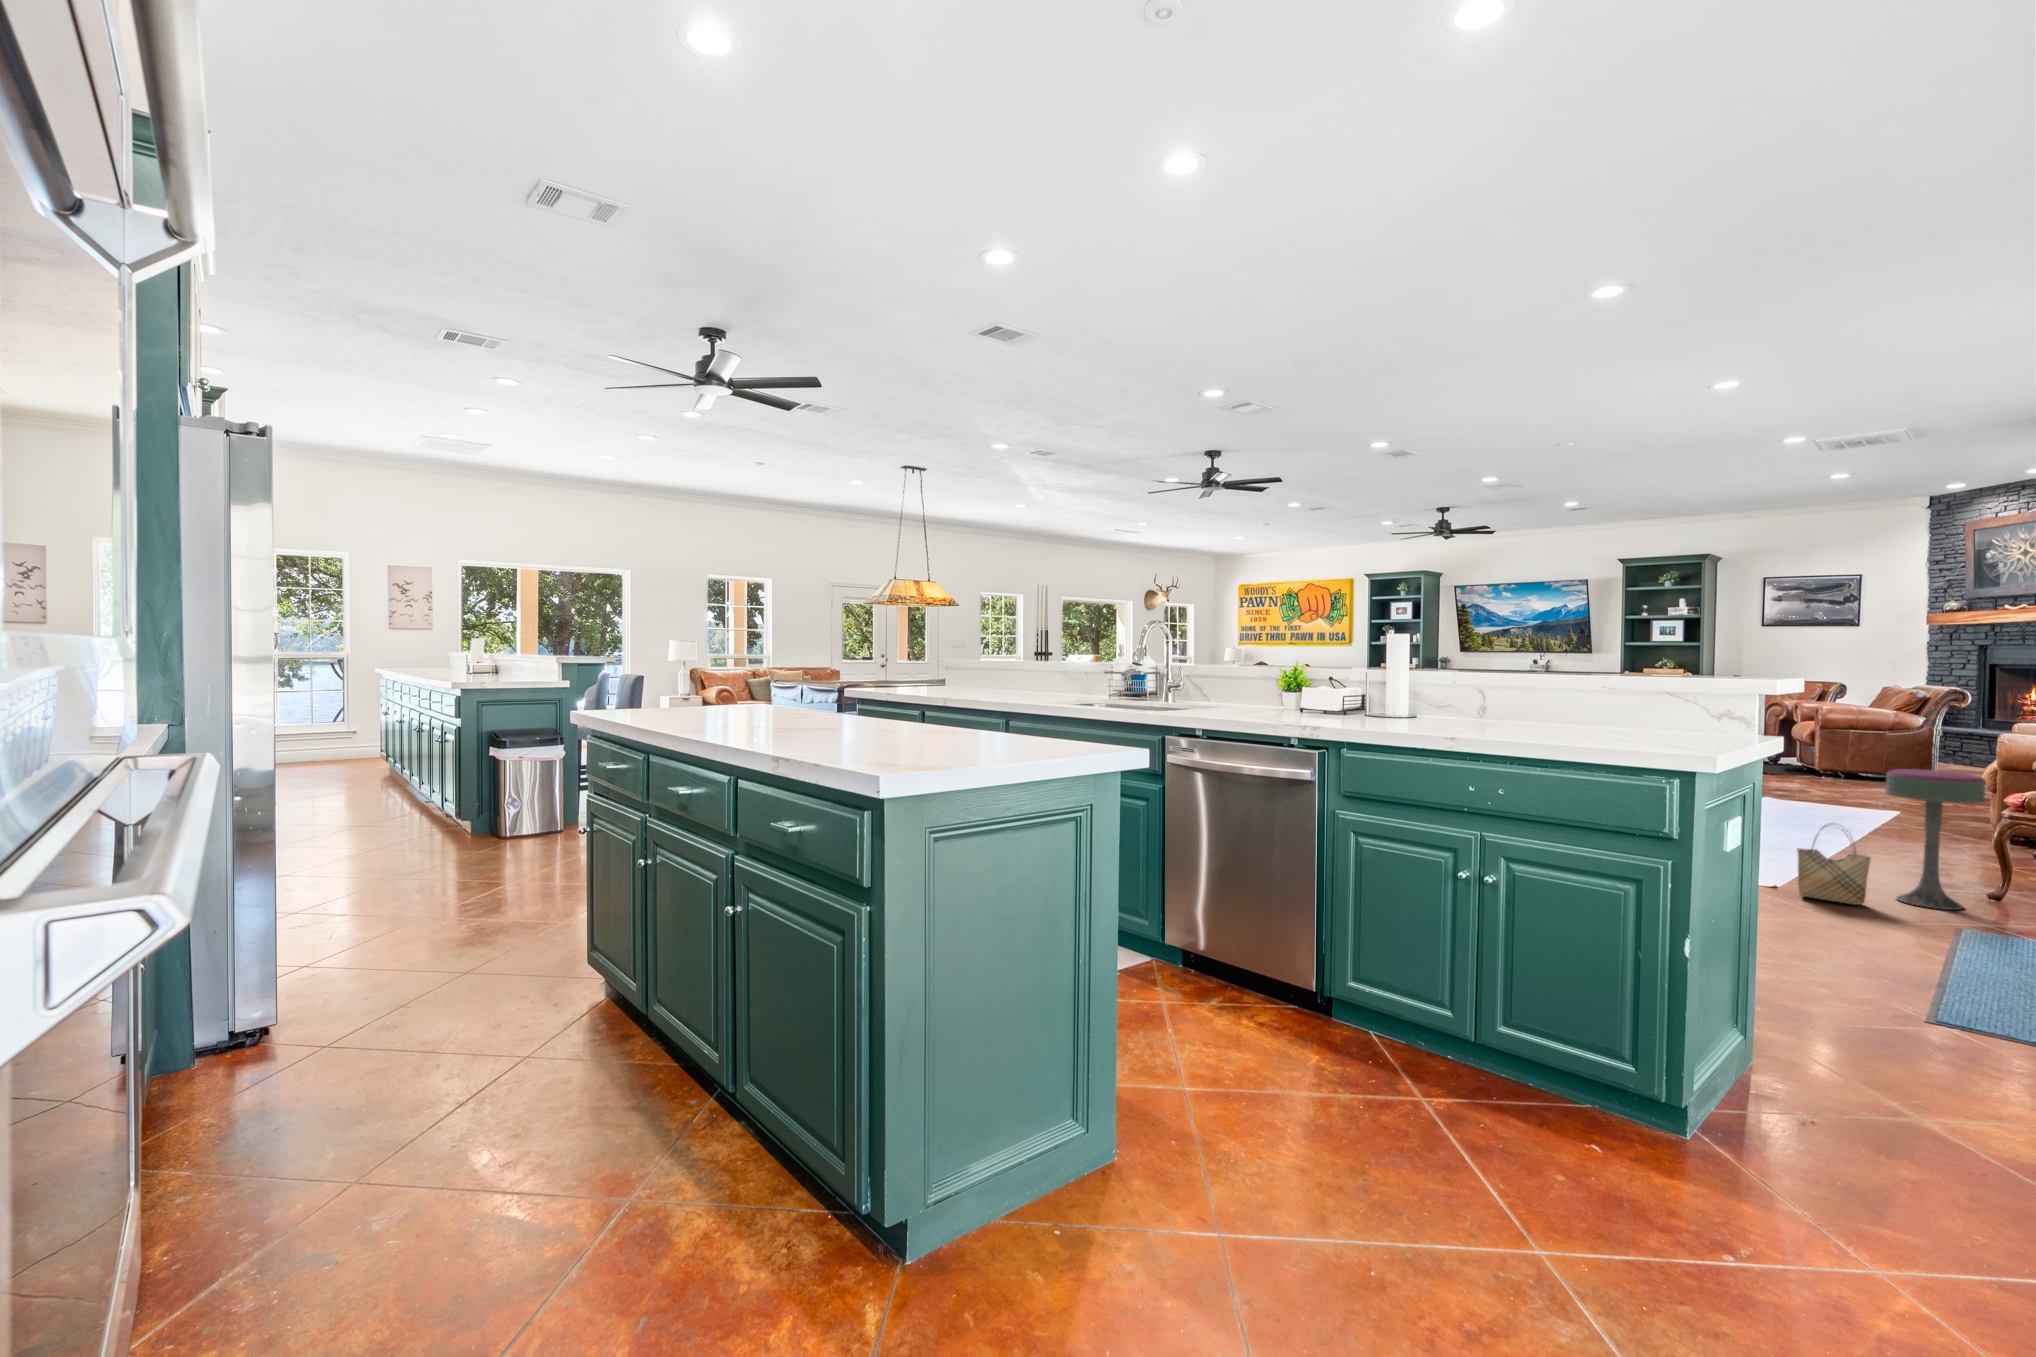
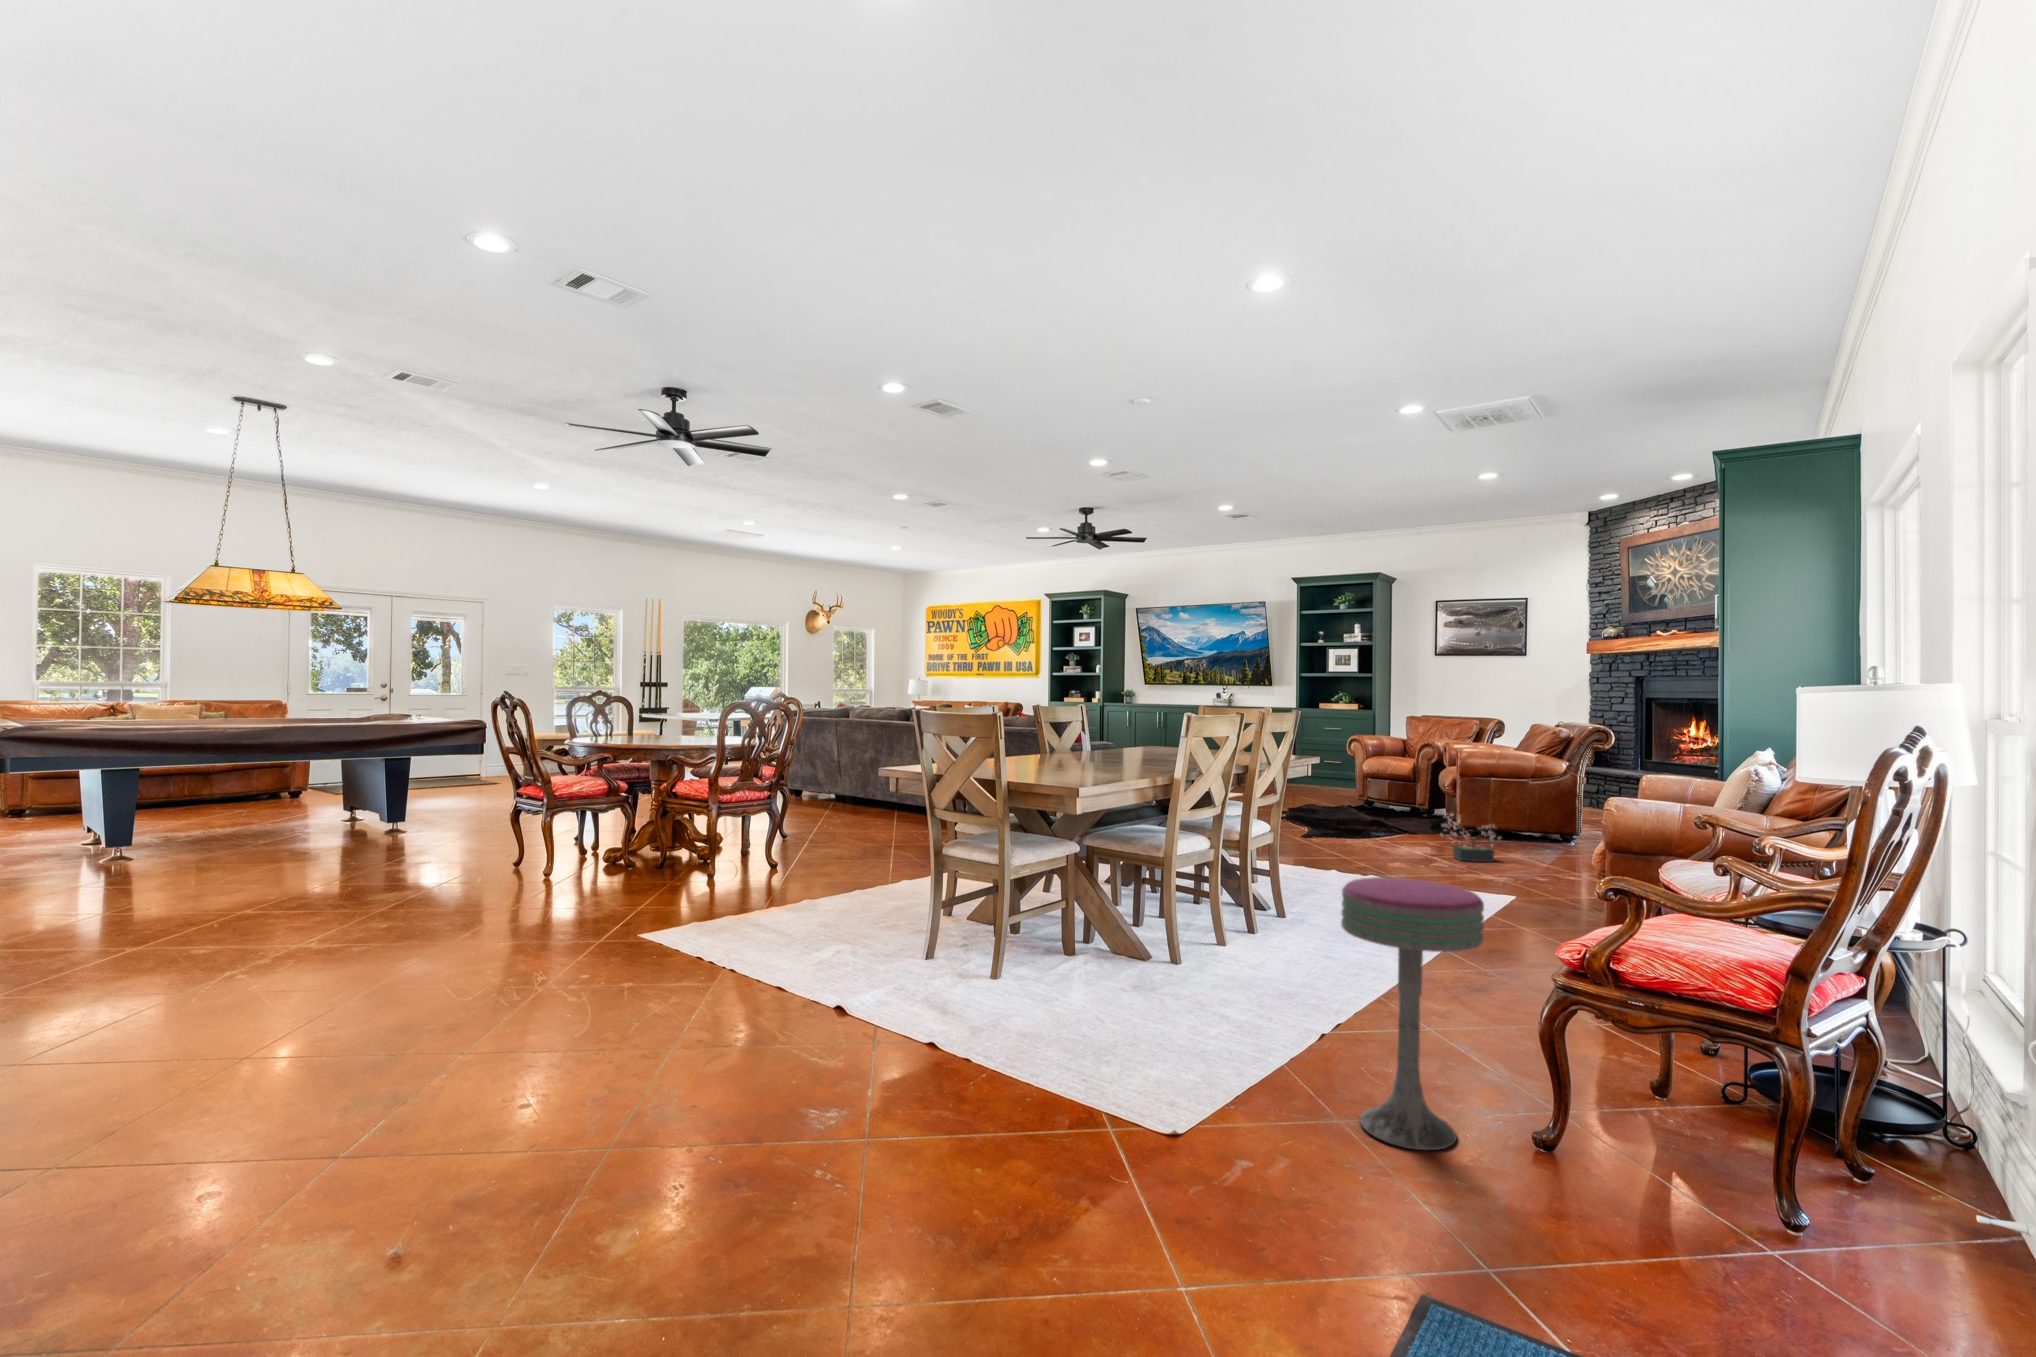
decorative plant: none [1817,756,1873,795] -> present [1443,814,1500,862]
woven basket: present [1798,826,1871,905] -> none [1190,983,1298,1150]

